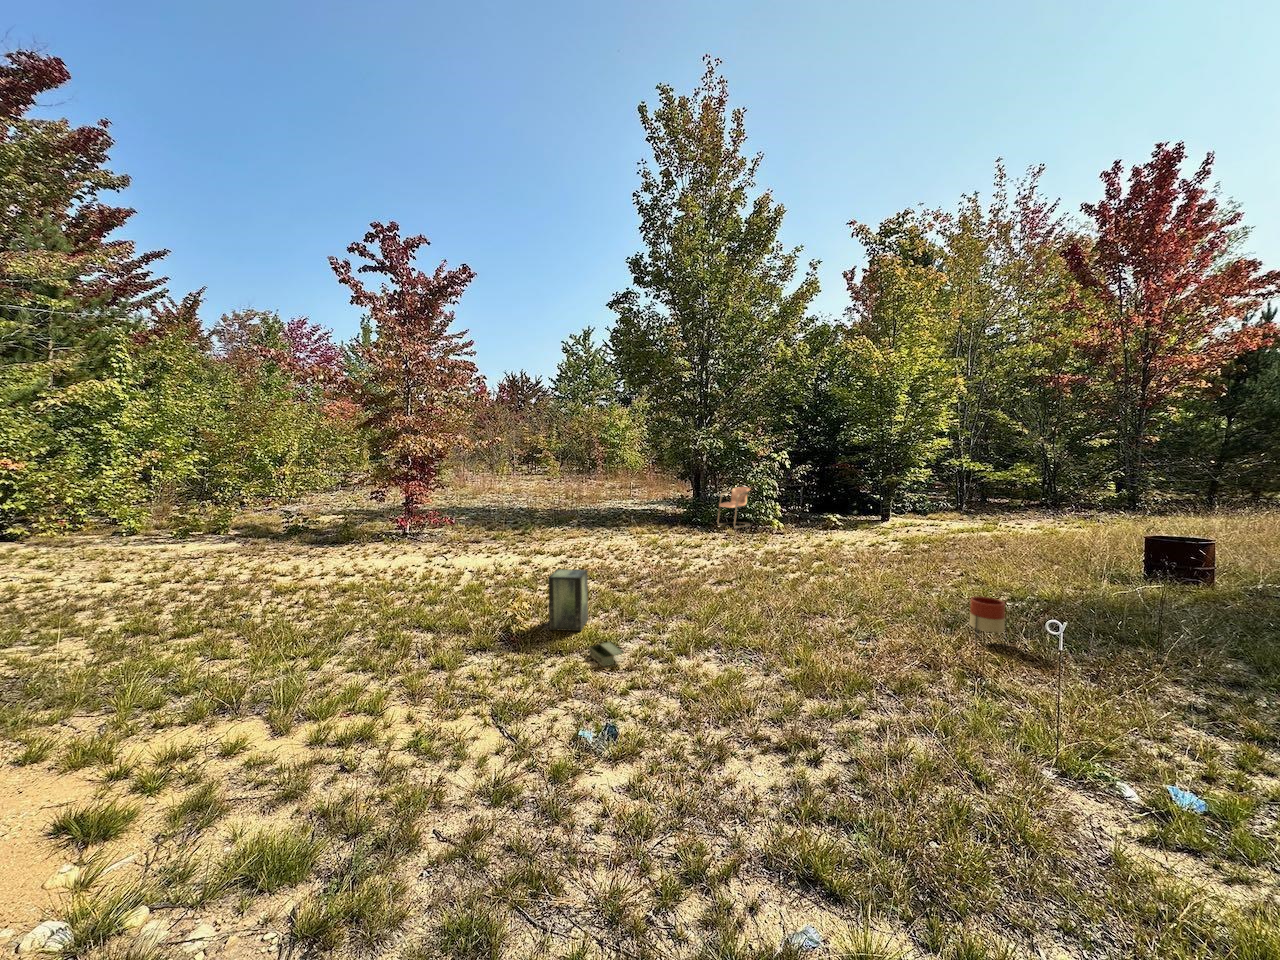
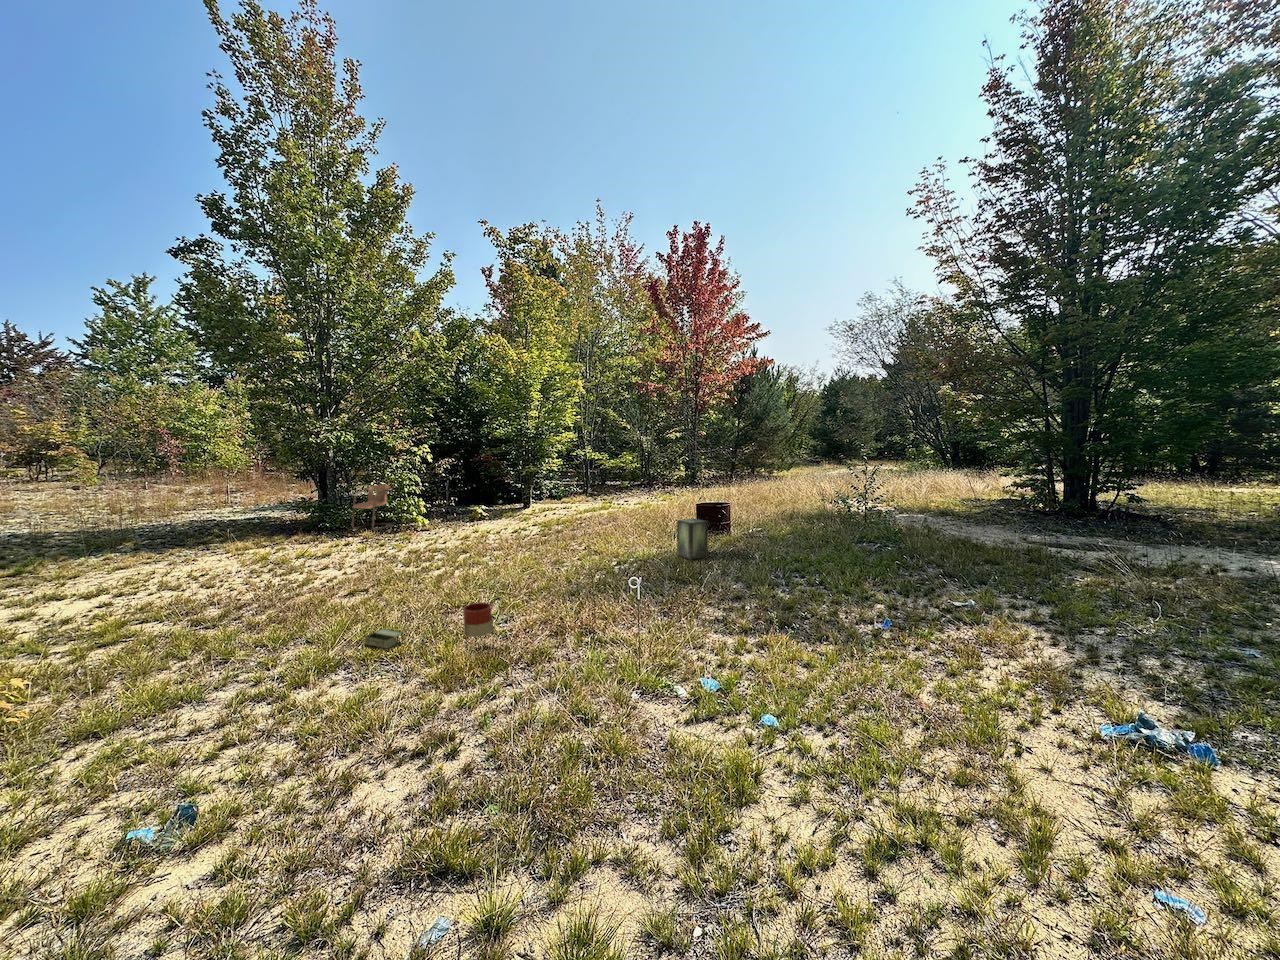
storage box: present [548,569,588,631] -> present [677,518,708,560]
planter: present [970,597,1007,645] -> present [463,602,494,651]
toolbox: present [589,642,624,667] -> present [365,628,403,648]

